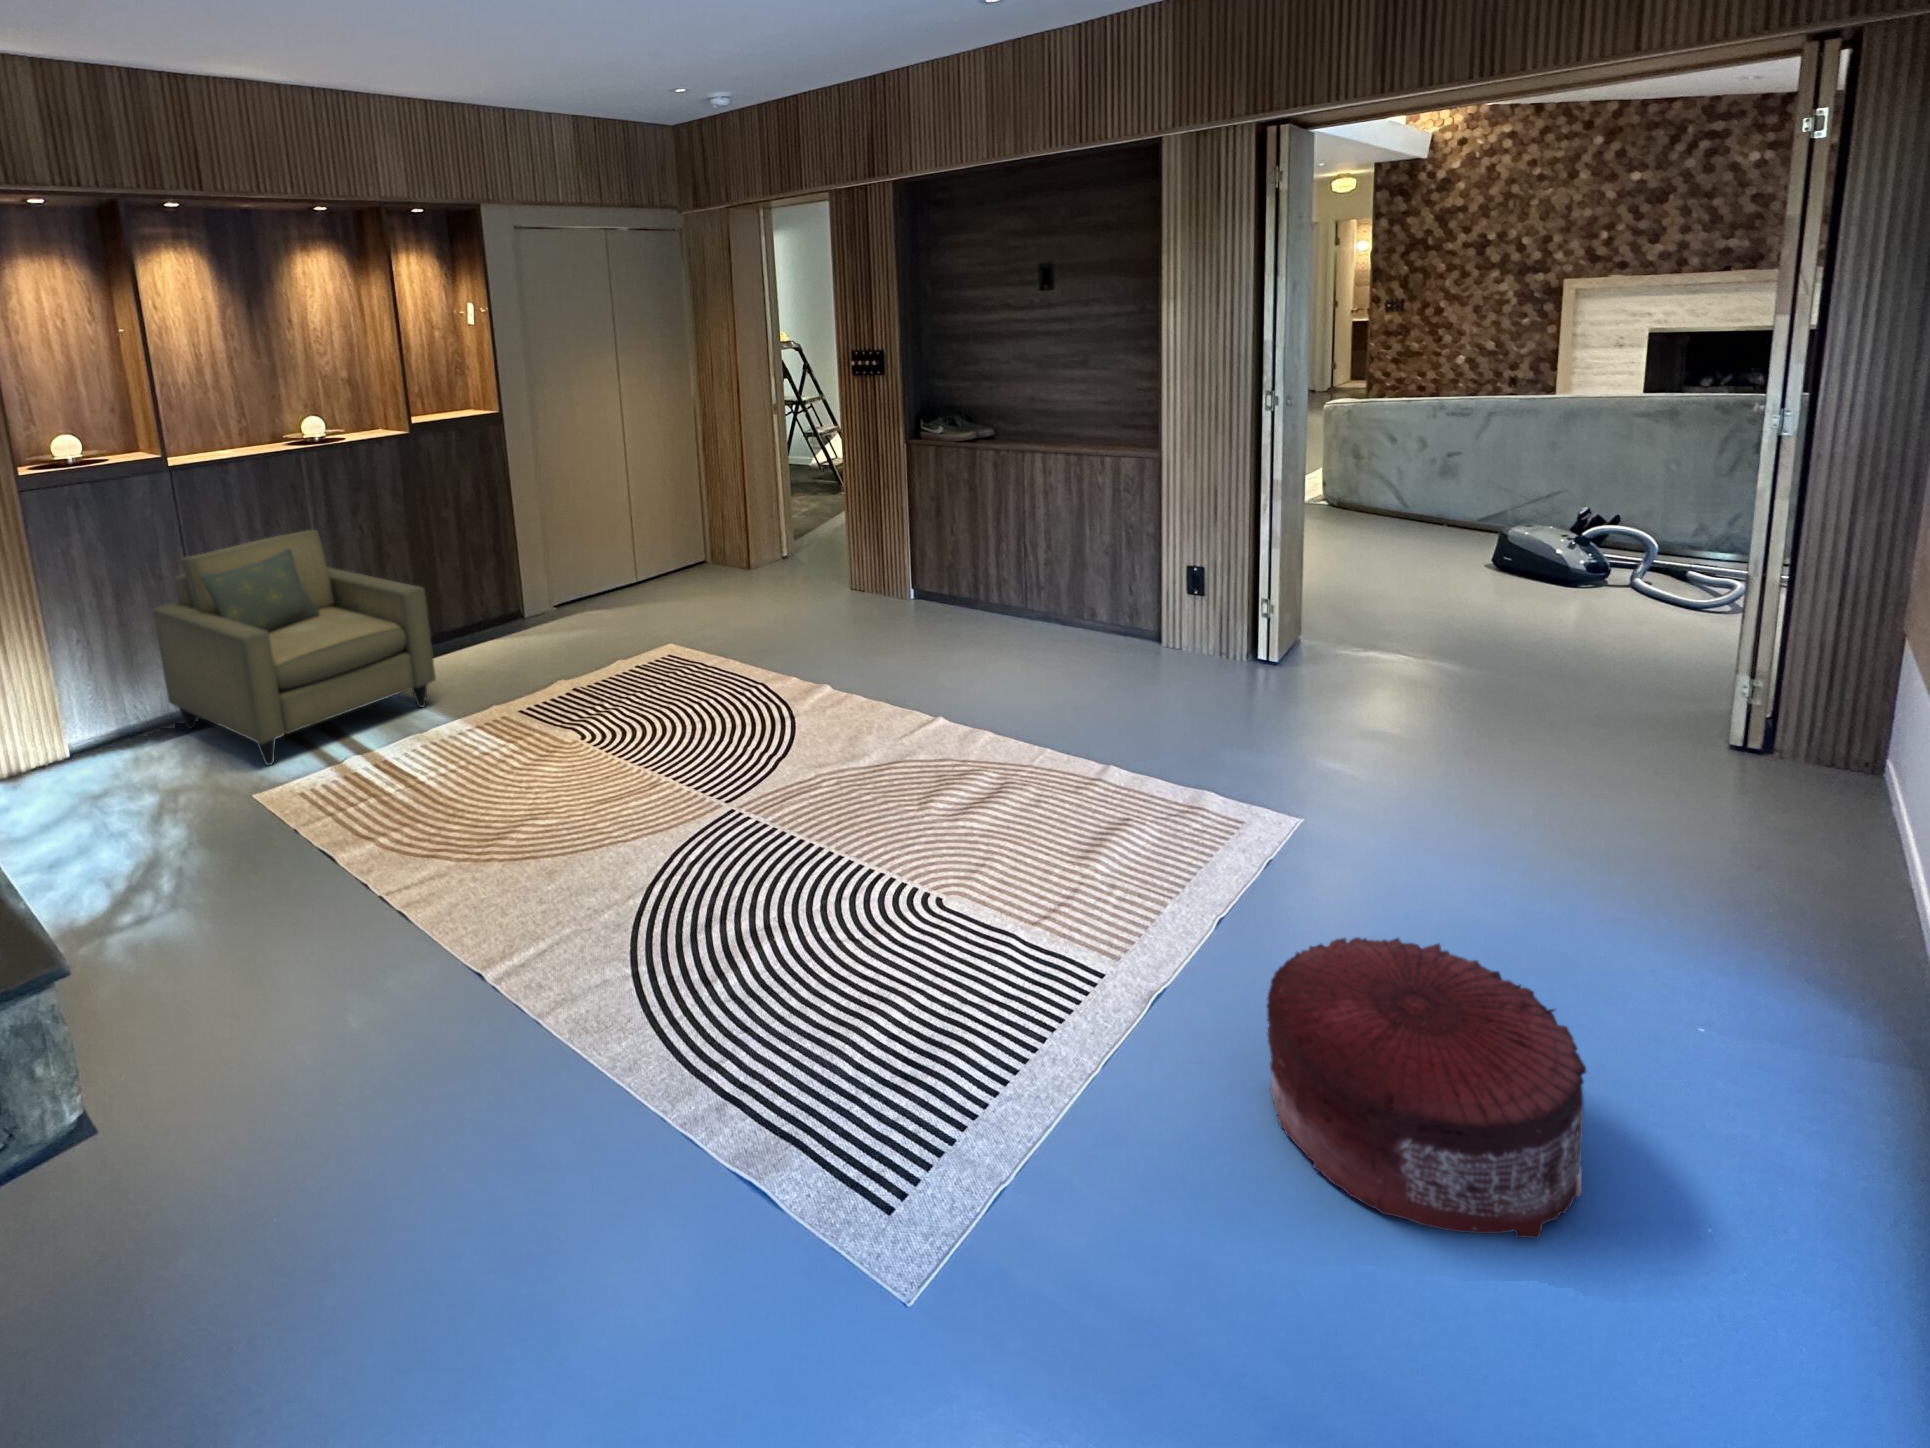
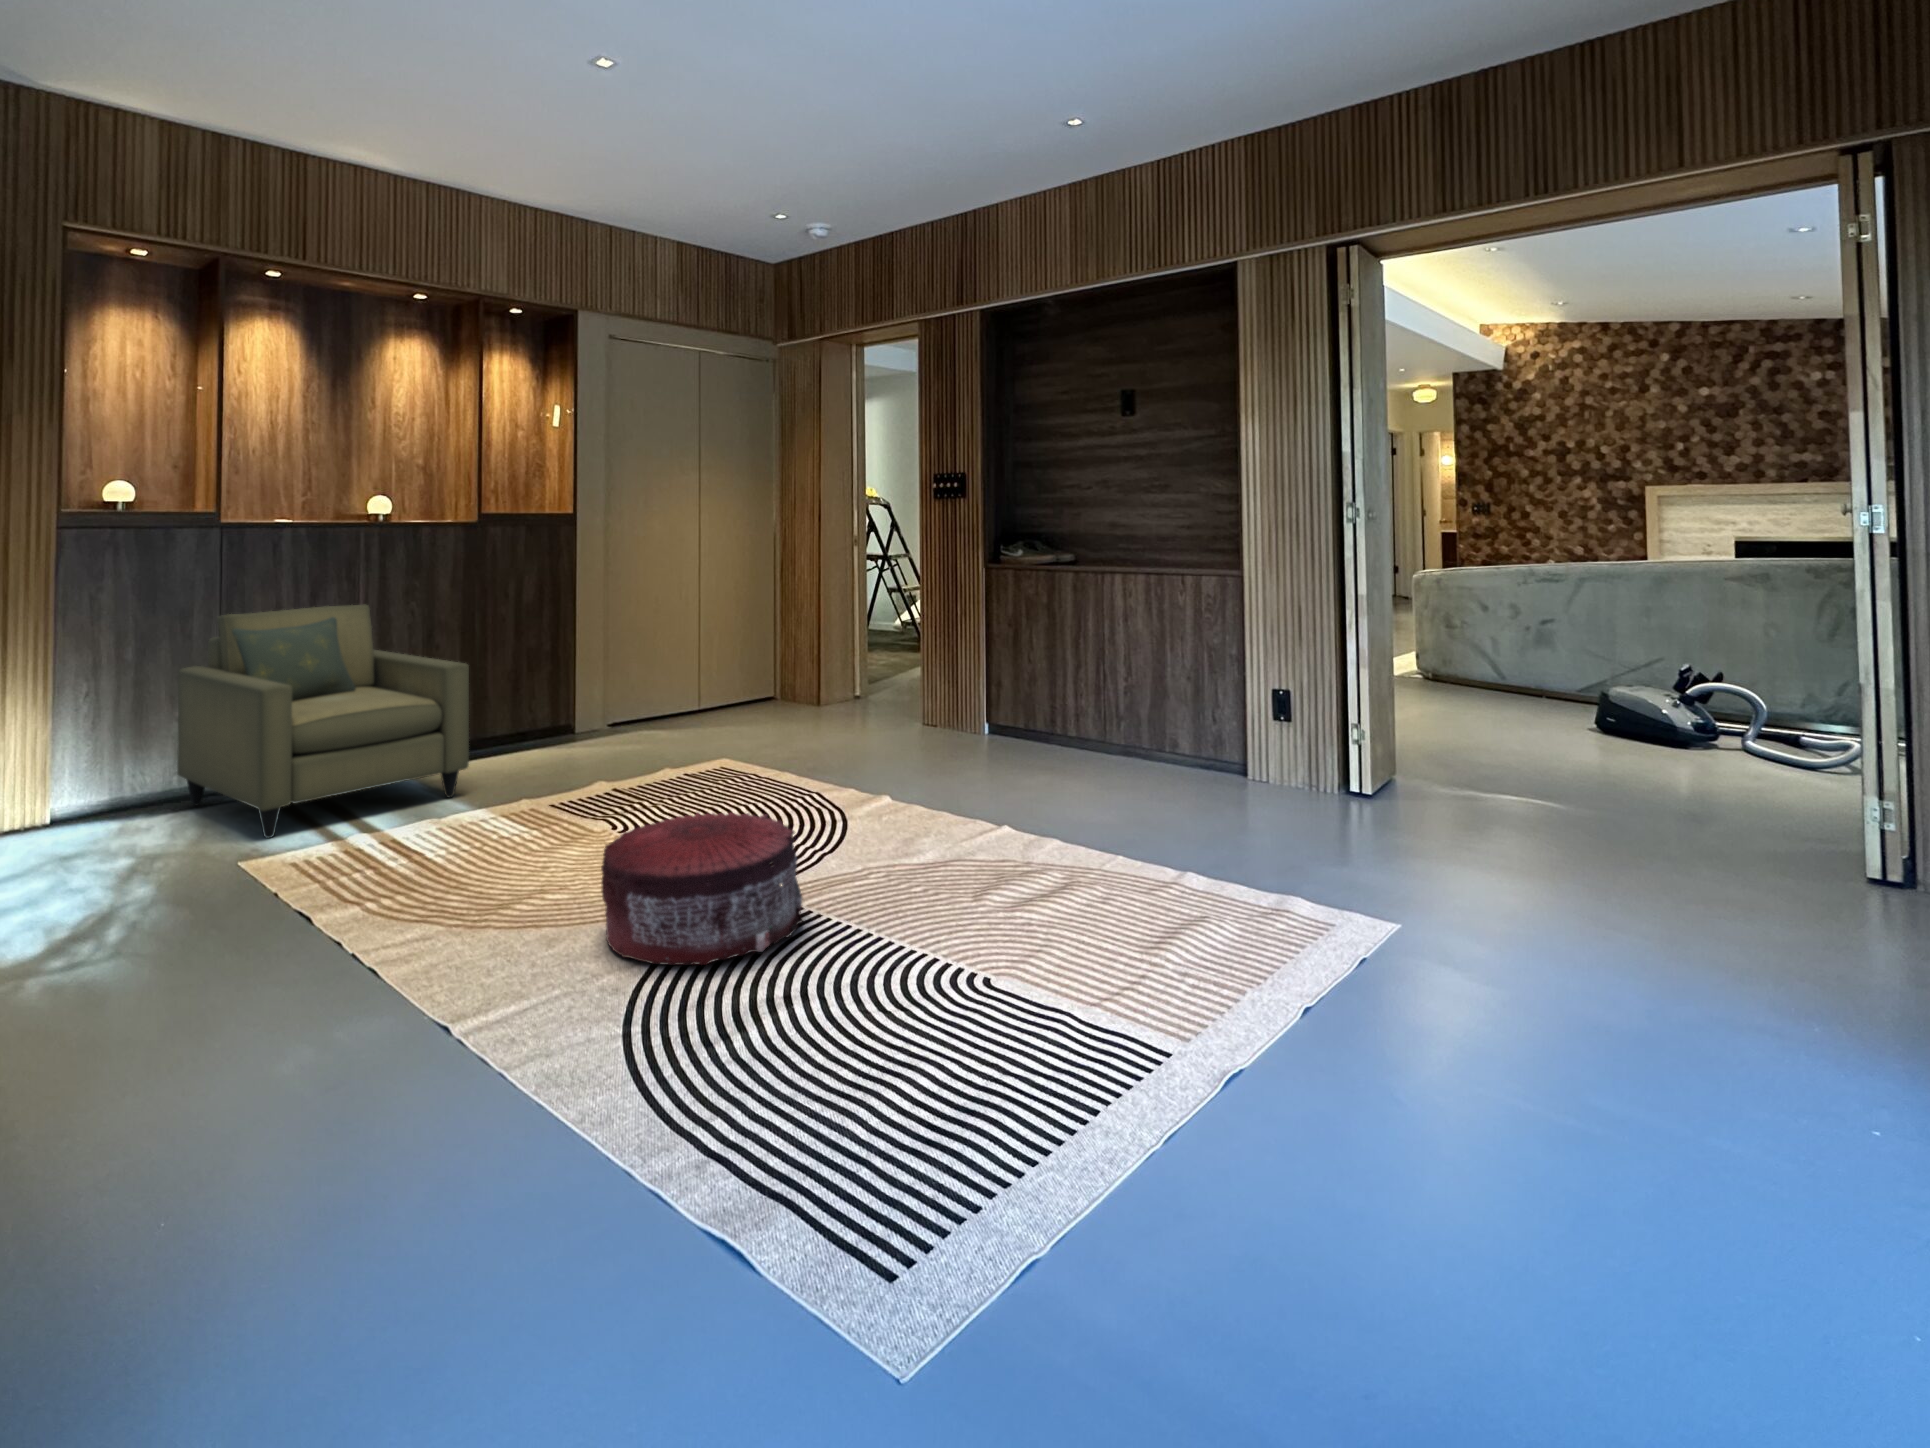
pouf: present [1267,937,1586,1239] -> present [601,812,804,965]

